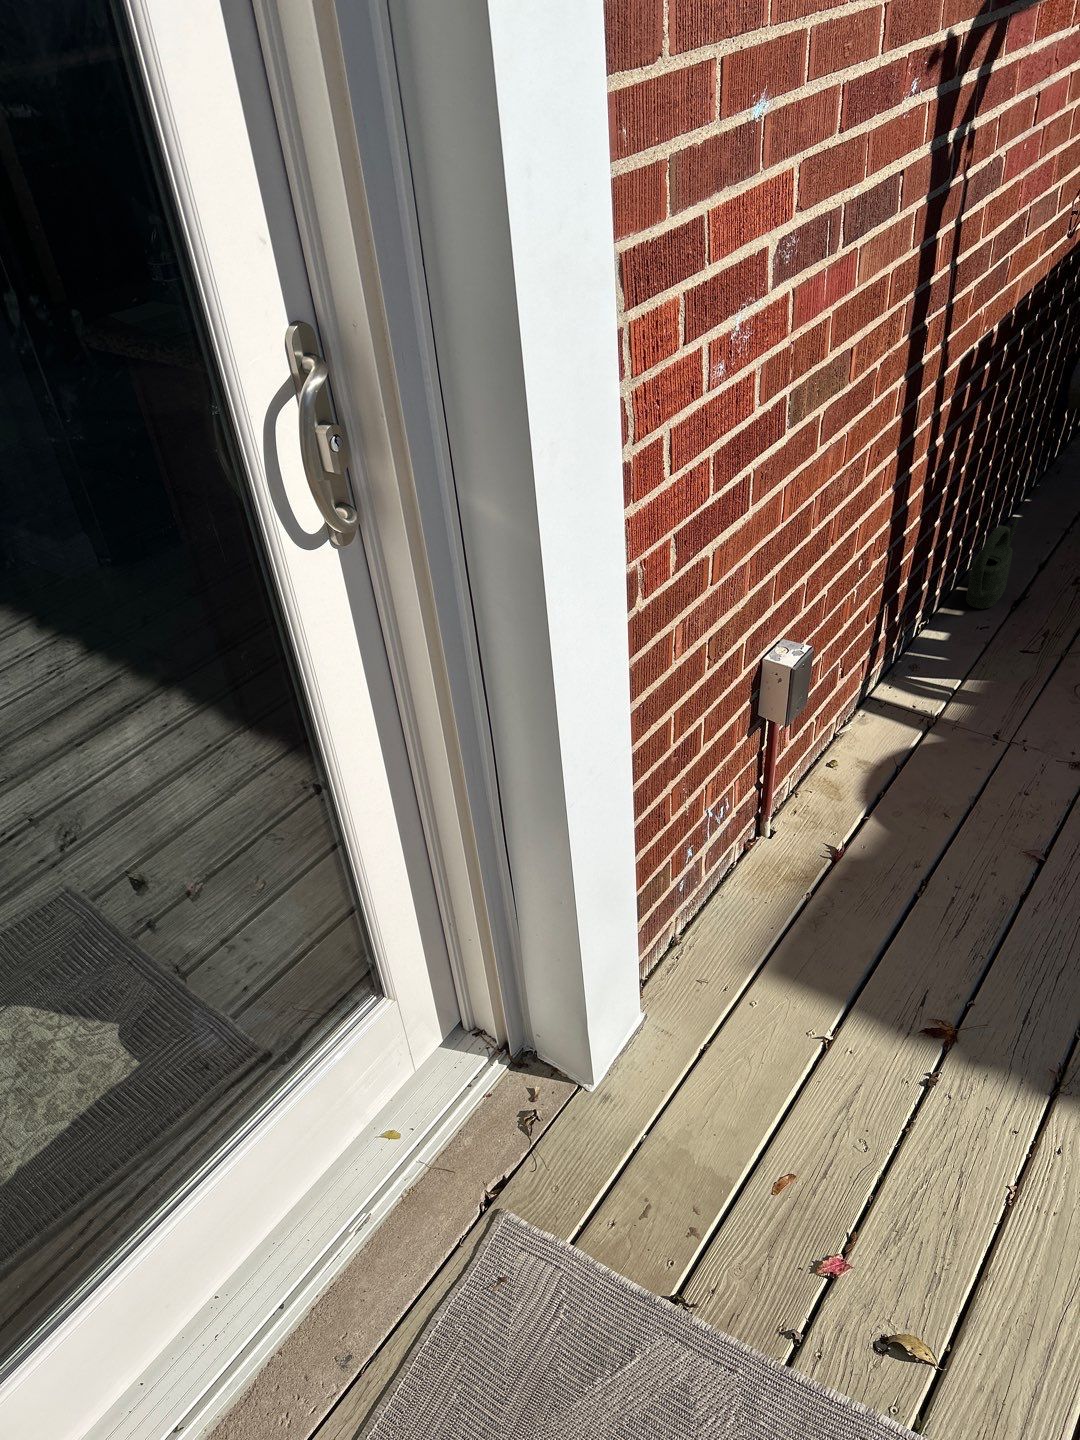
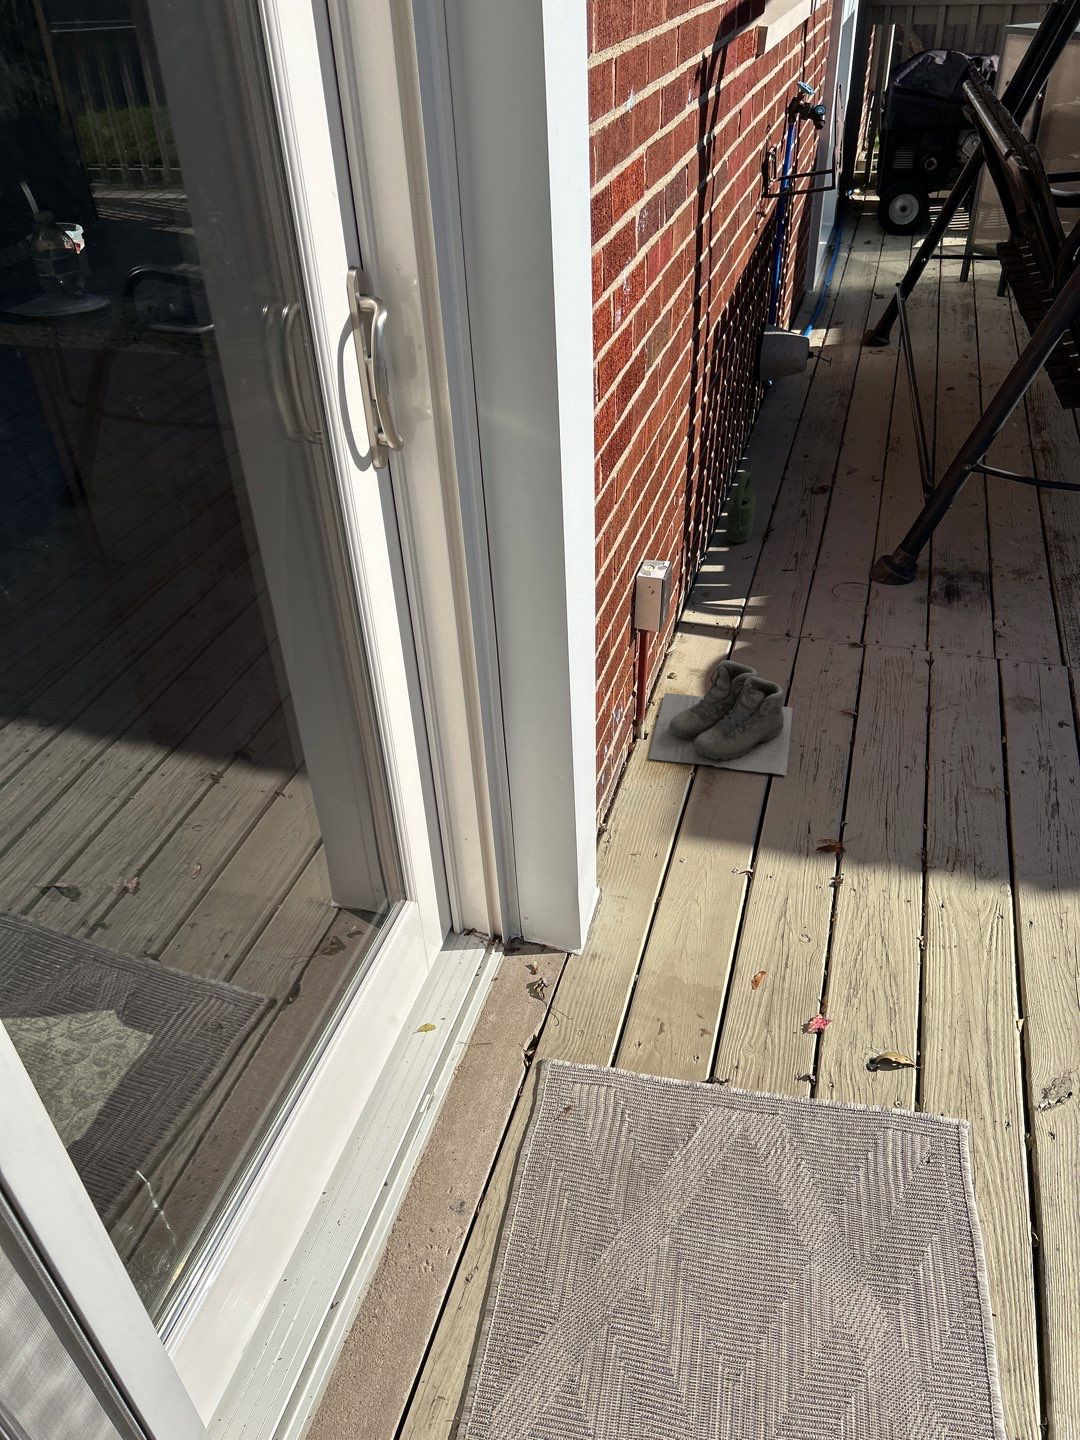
boots: none [764,765,964,922] -> present [648,660,793,776]

